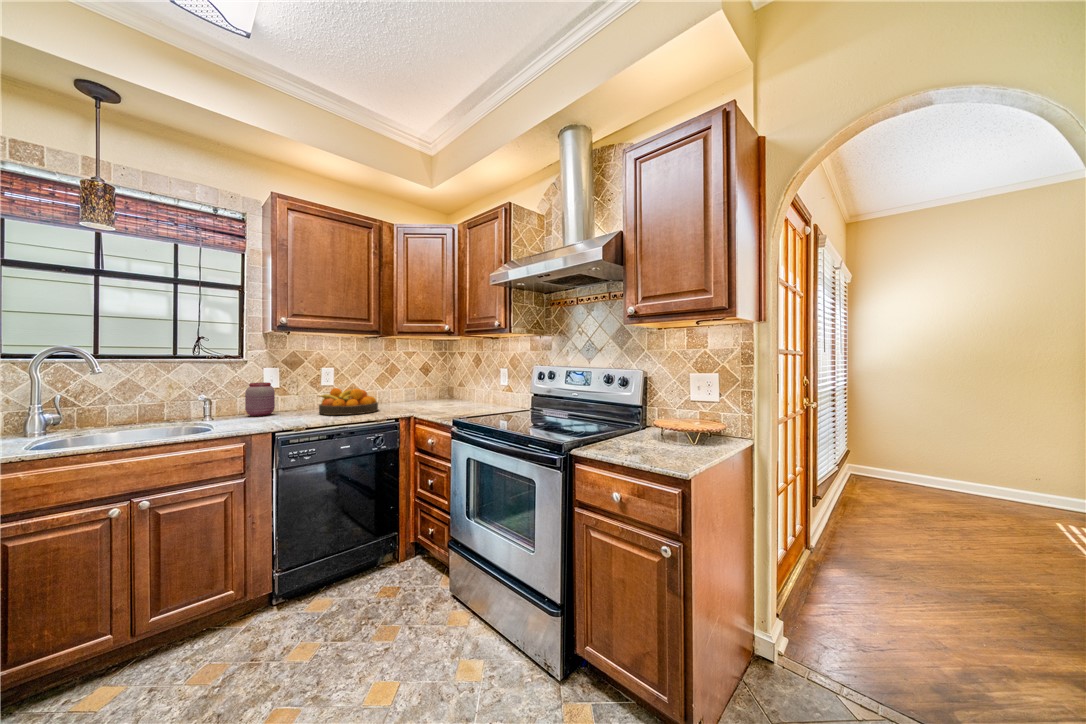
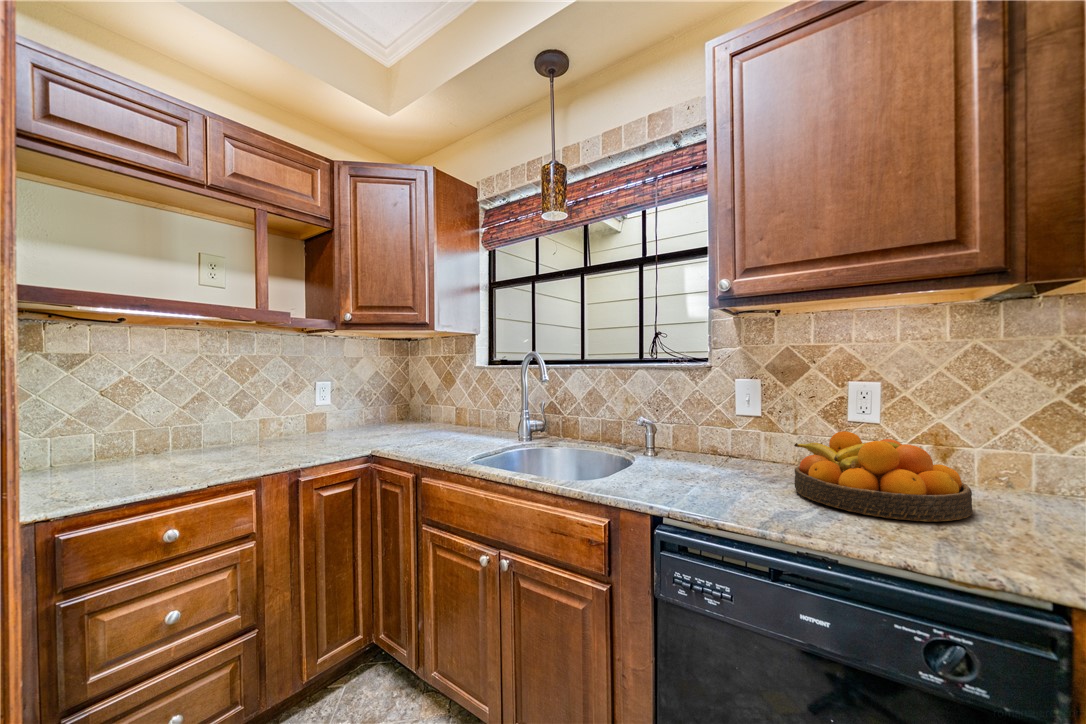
jar: present [245,382,275,416] -> none [705,404,750,464]

